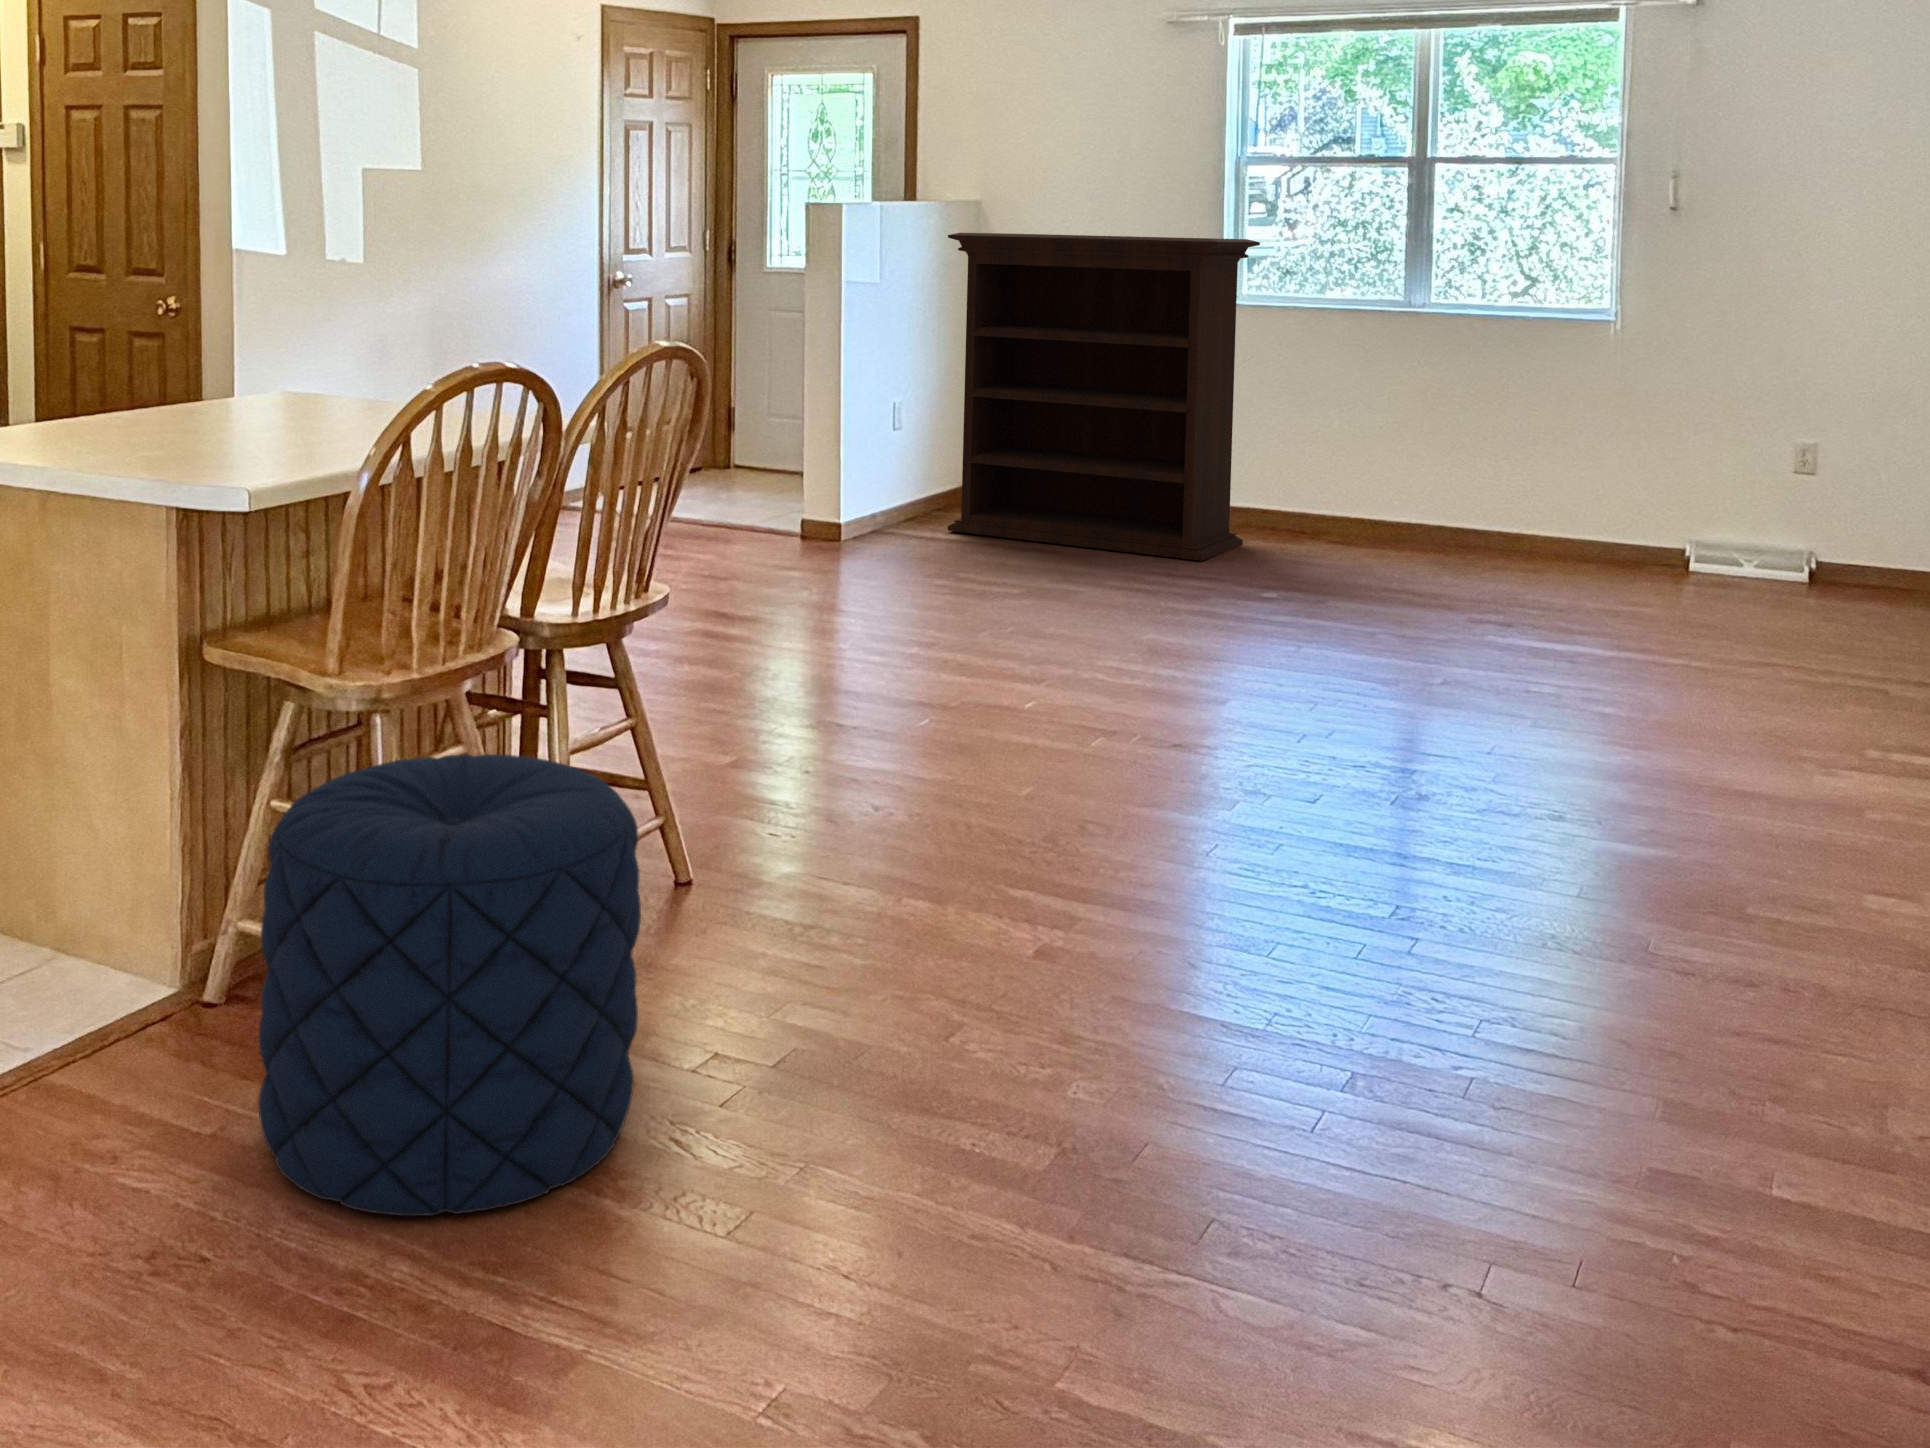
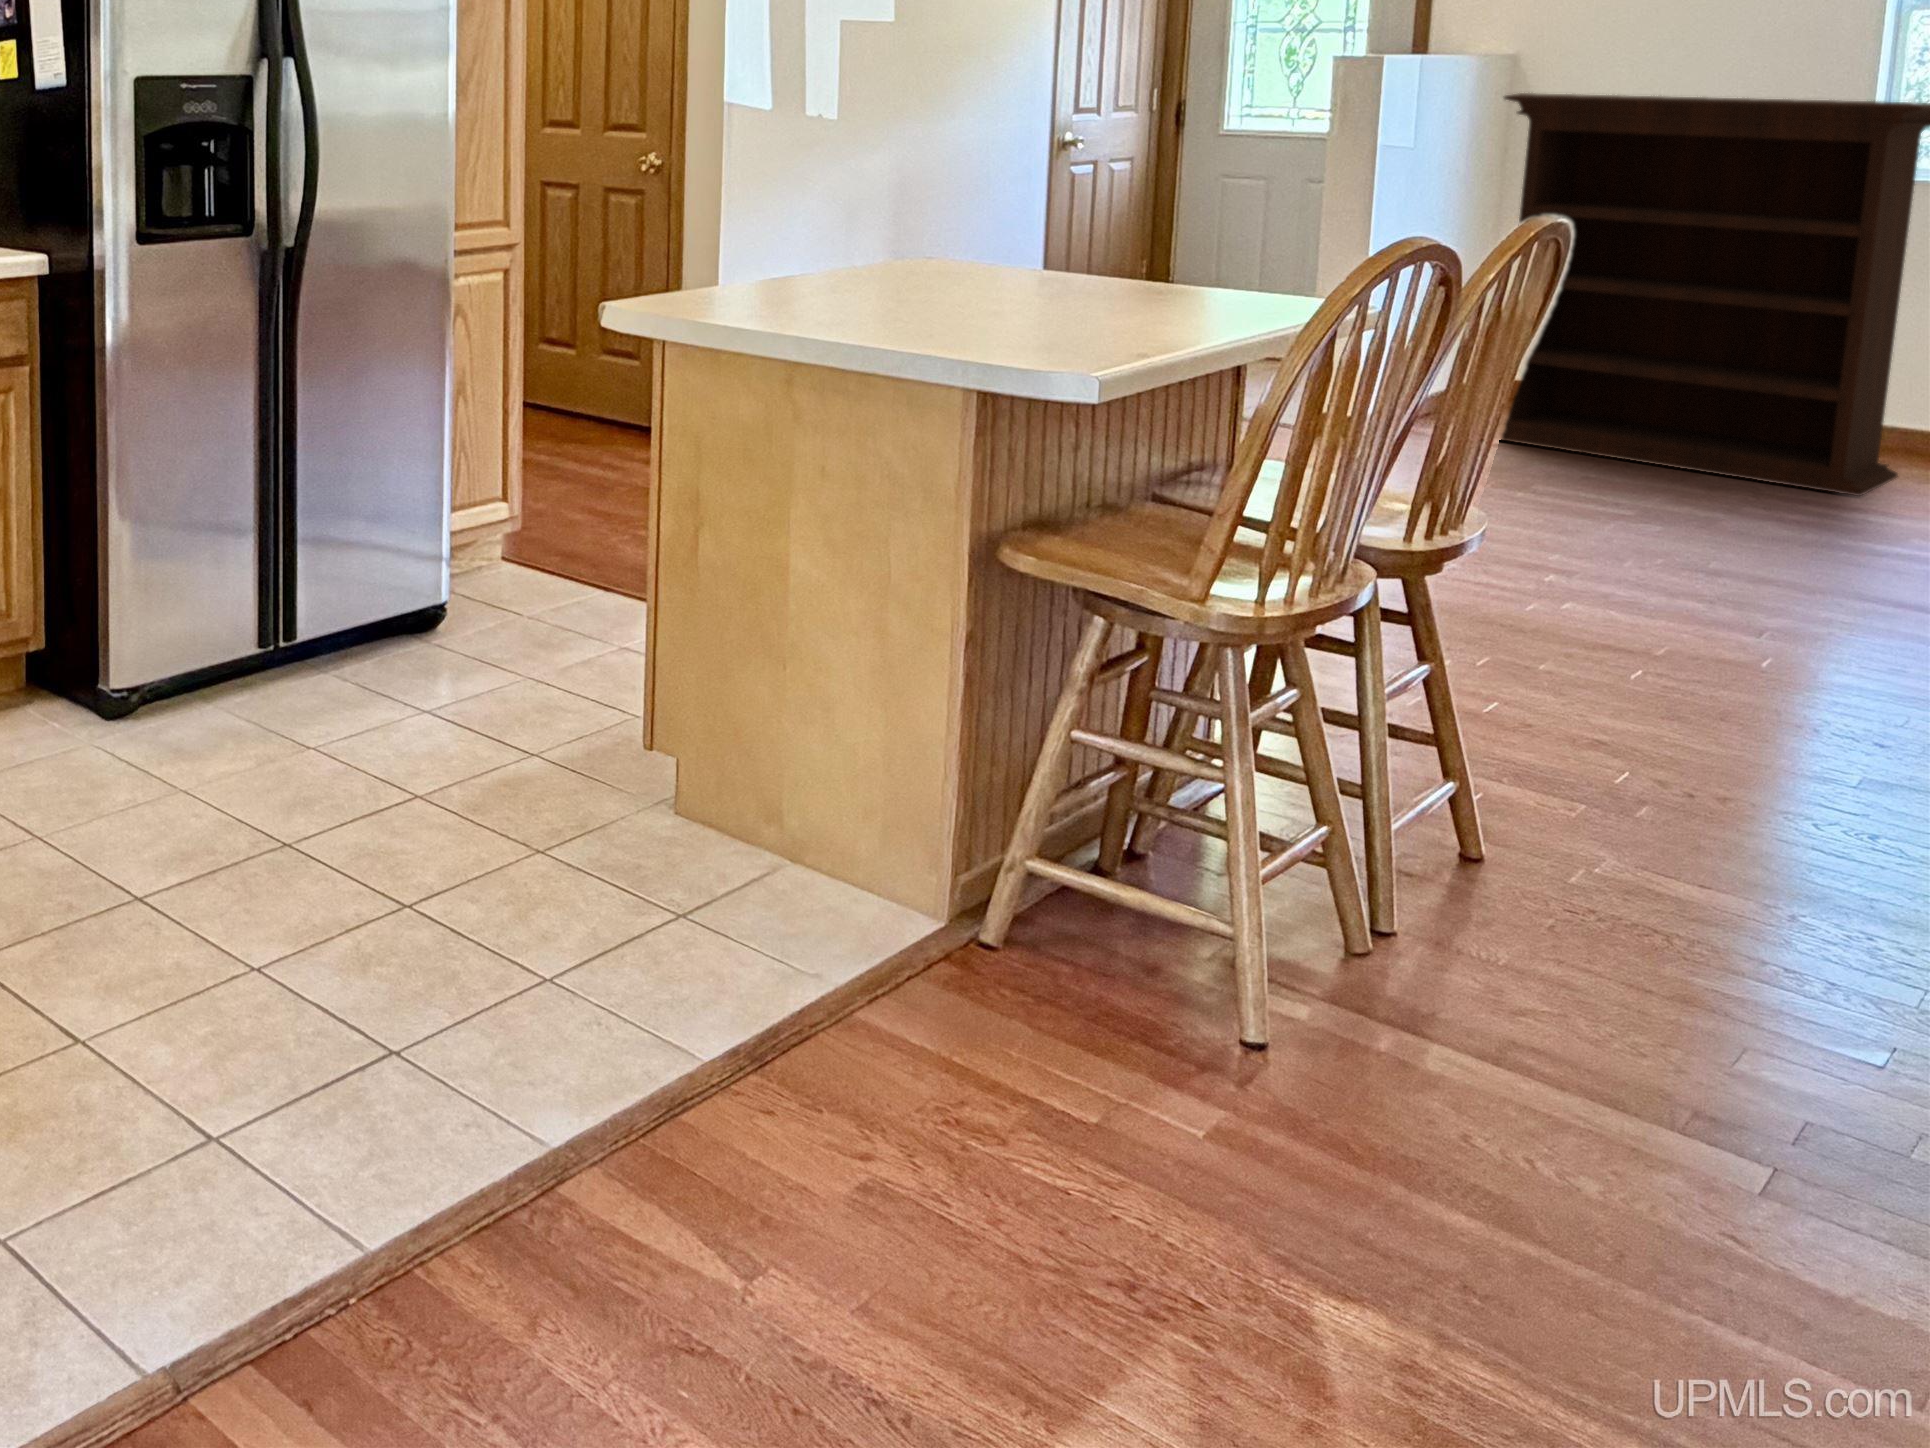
pouf: present [258,754,641,1216] -> none [1173,715,1728,1302]

